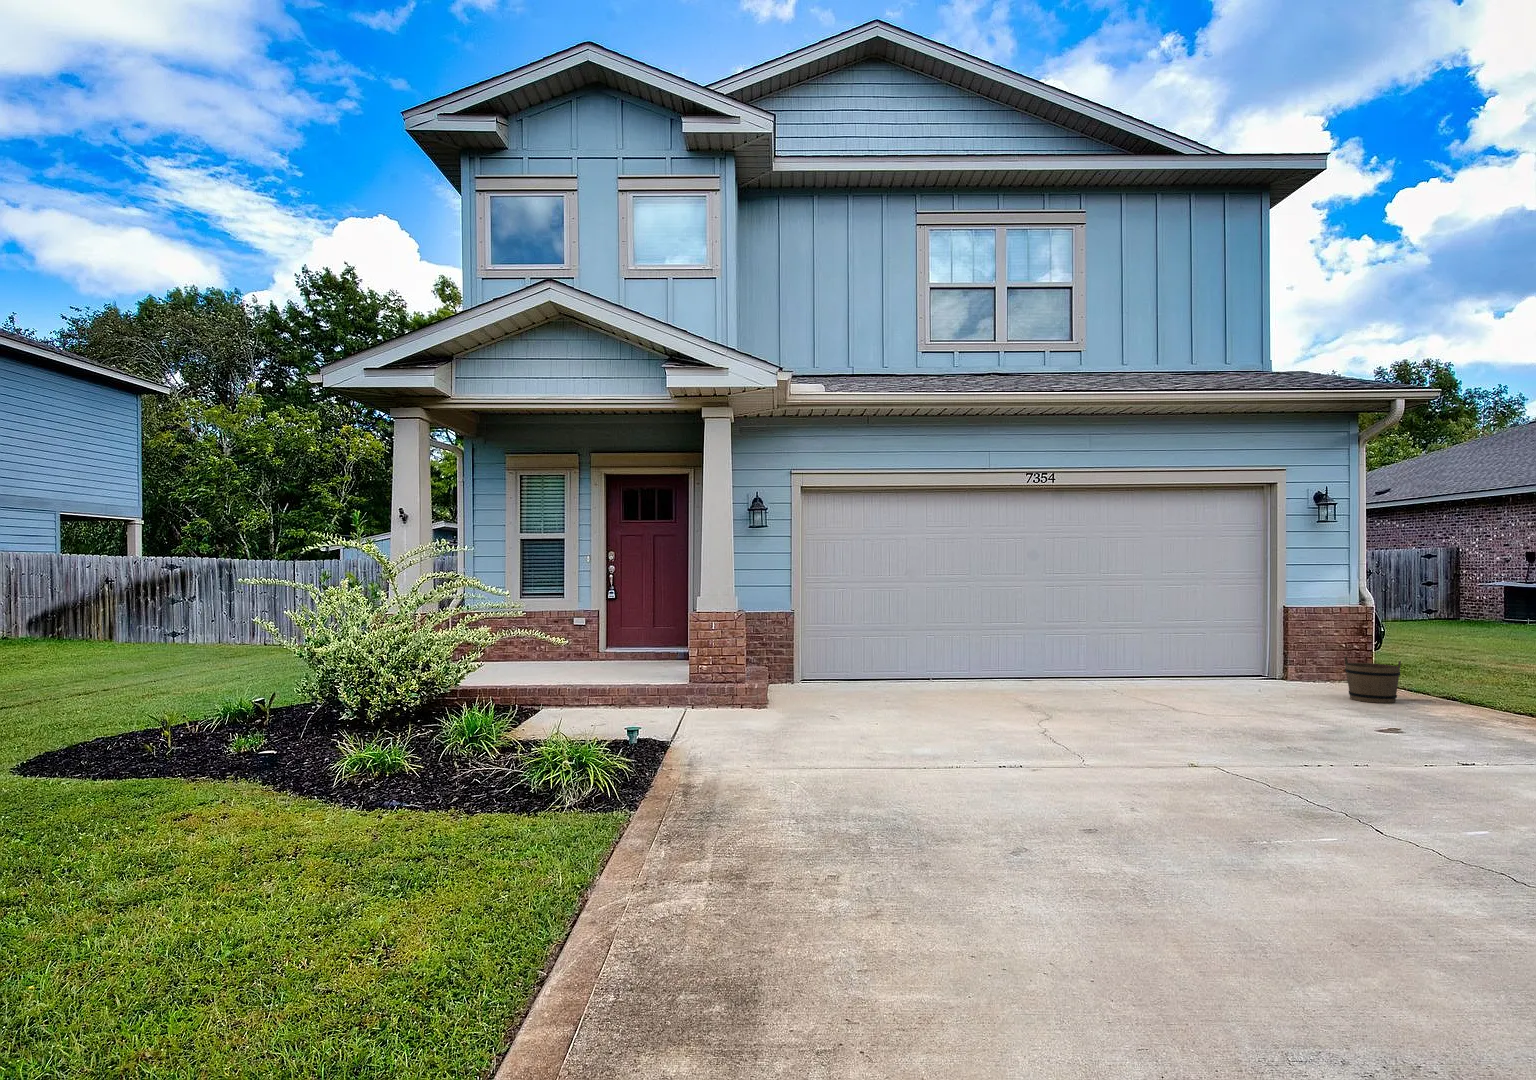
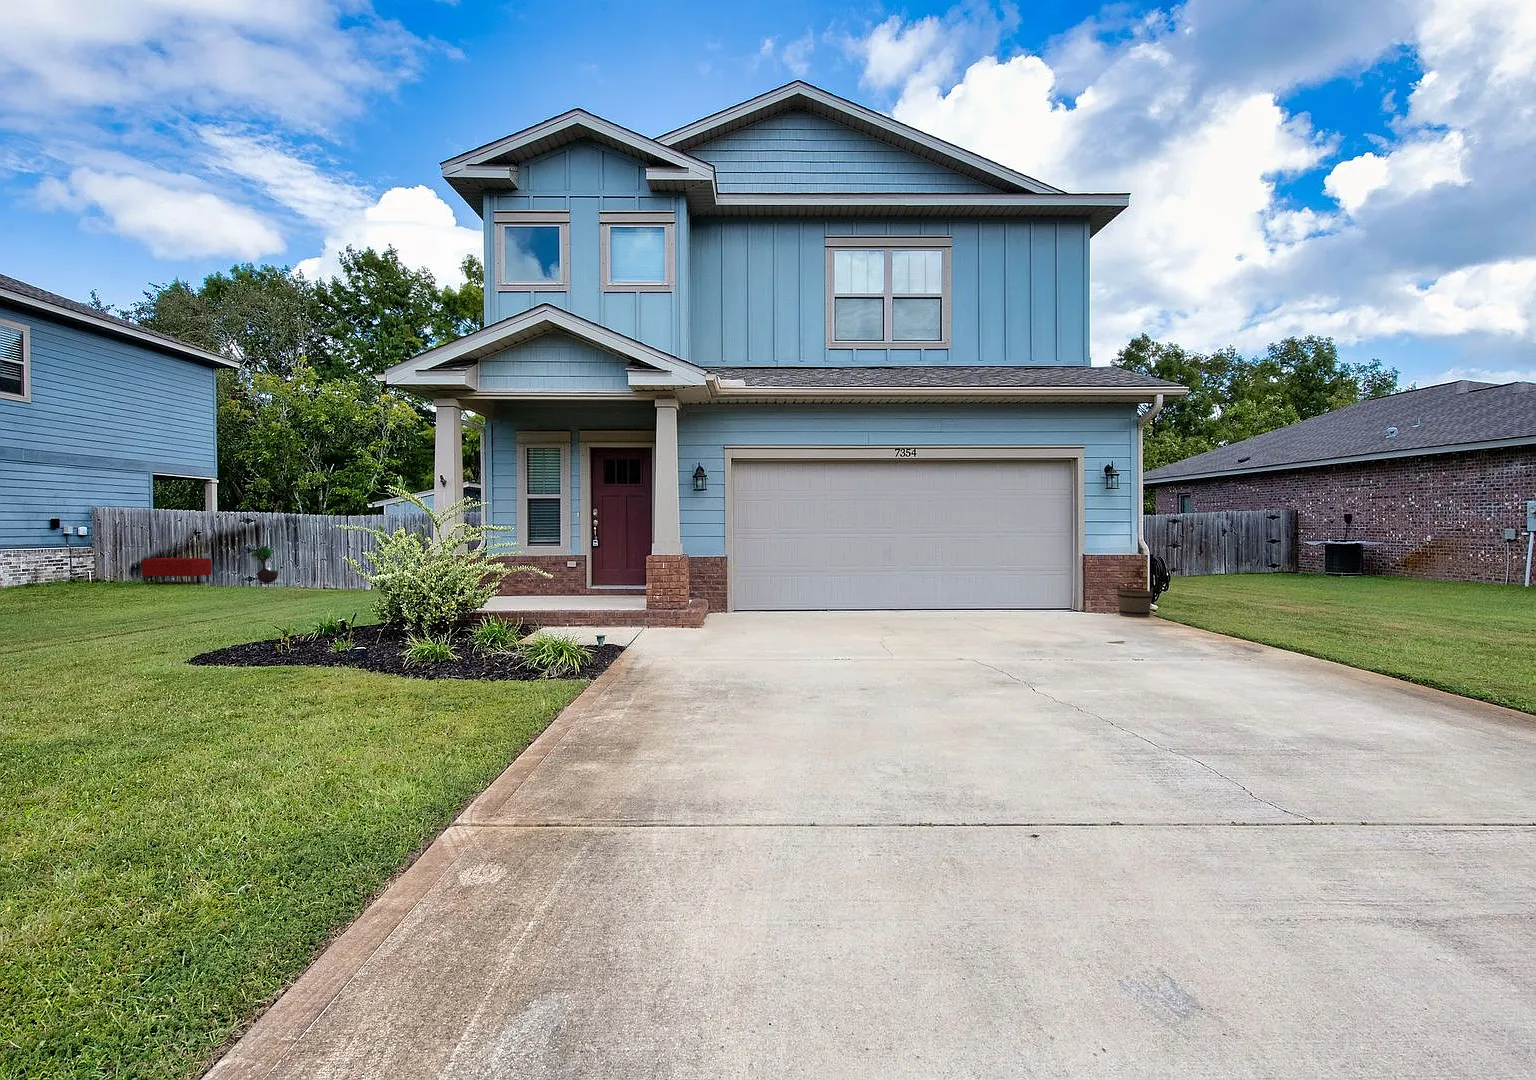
potted tree: none [169,592,208,644] -> present [250,545,278,583]
bench: none [39,611,126,645] -> present [142,558,211,584]

